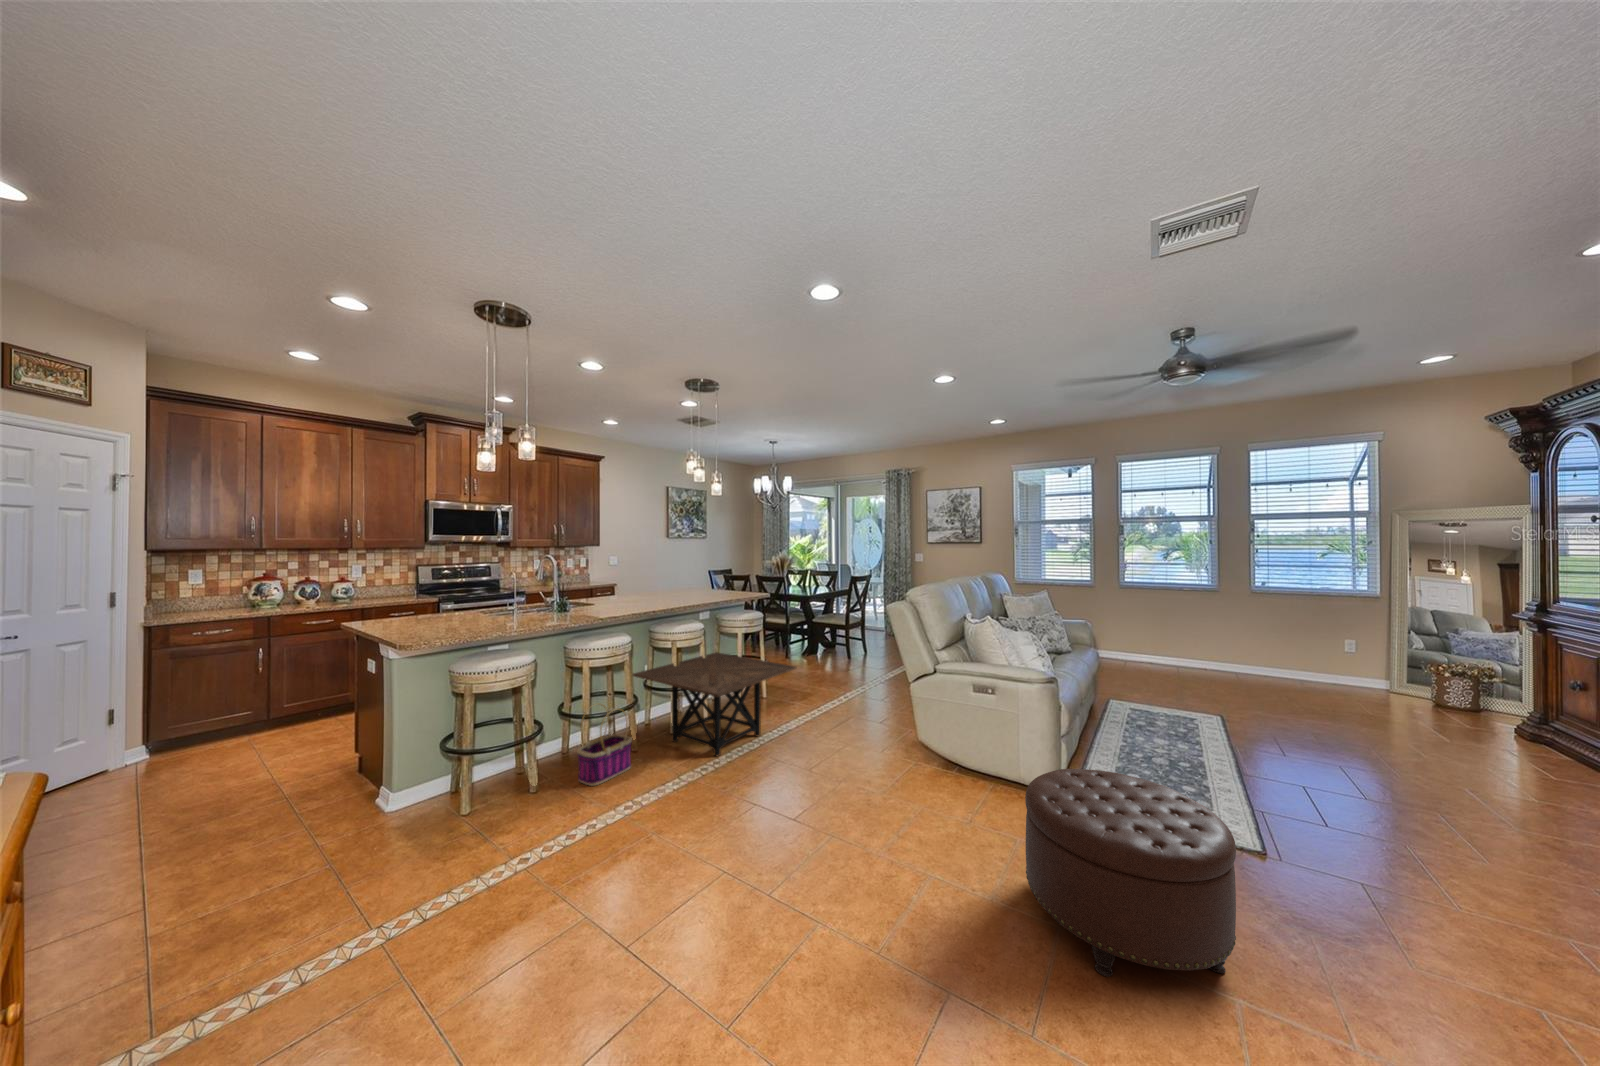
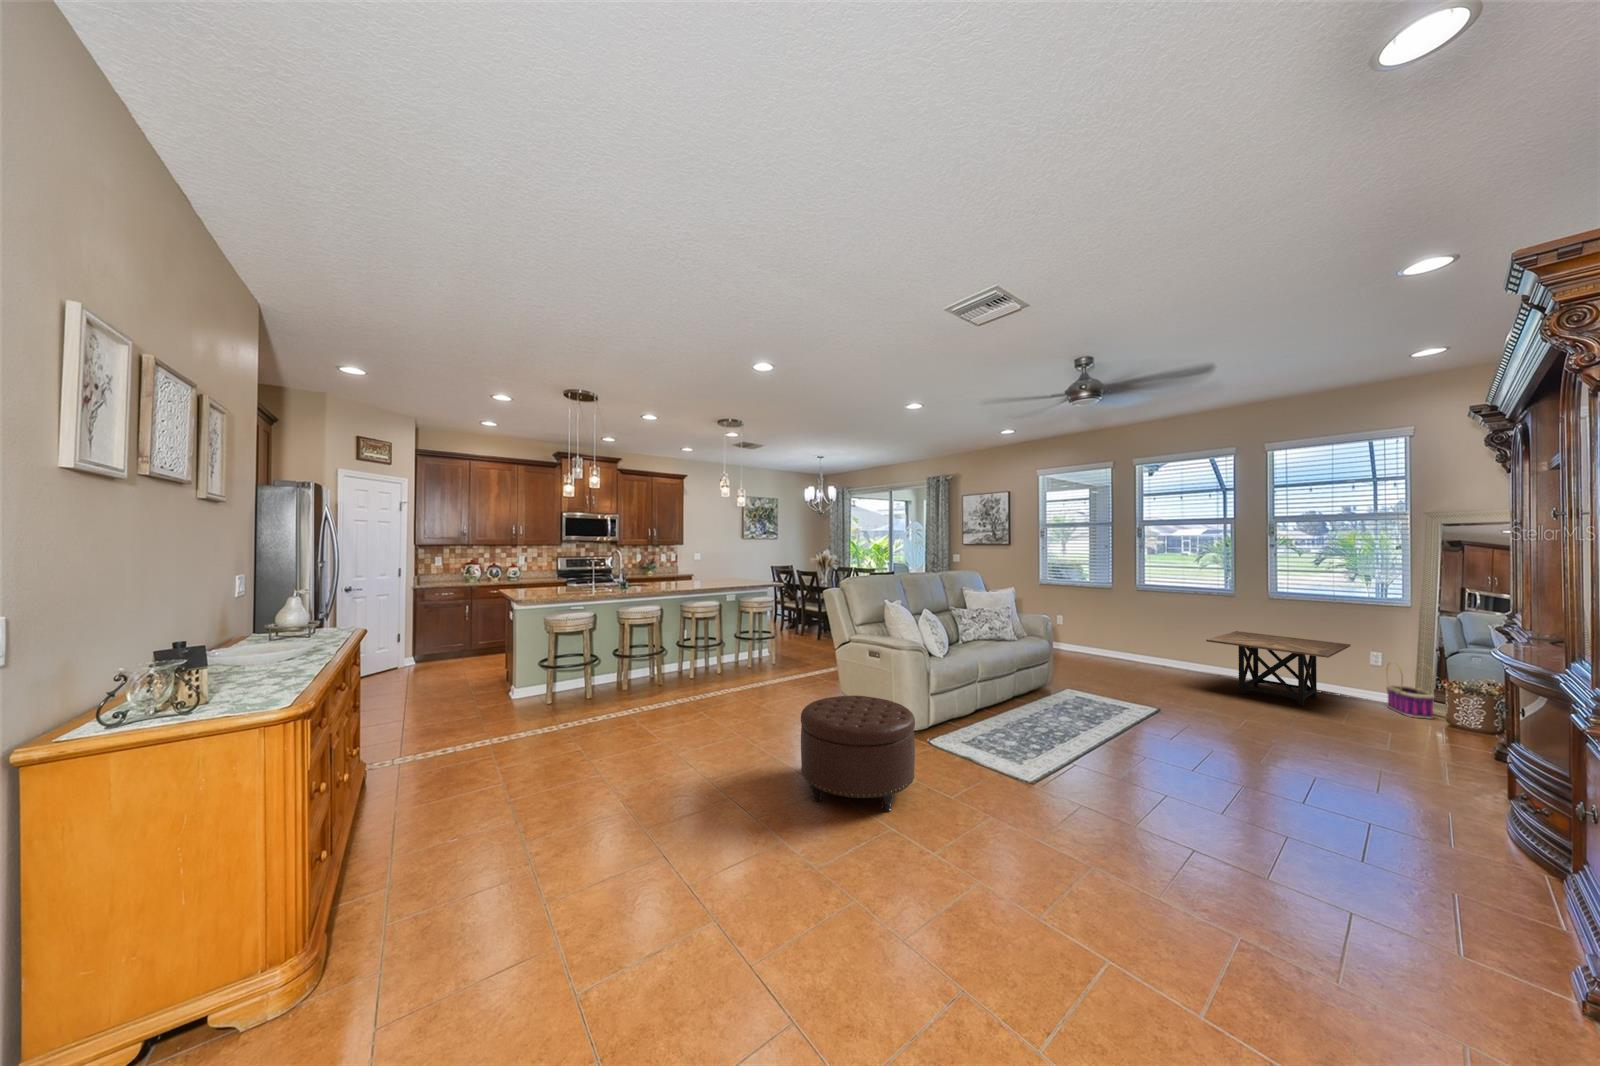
side table: present [633,652,797,756] -> present [1206,631,1351,706]
basket: present [577,704,632,786] -> present [1386,662,1434,719]

